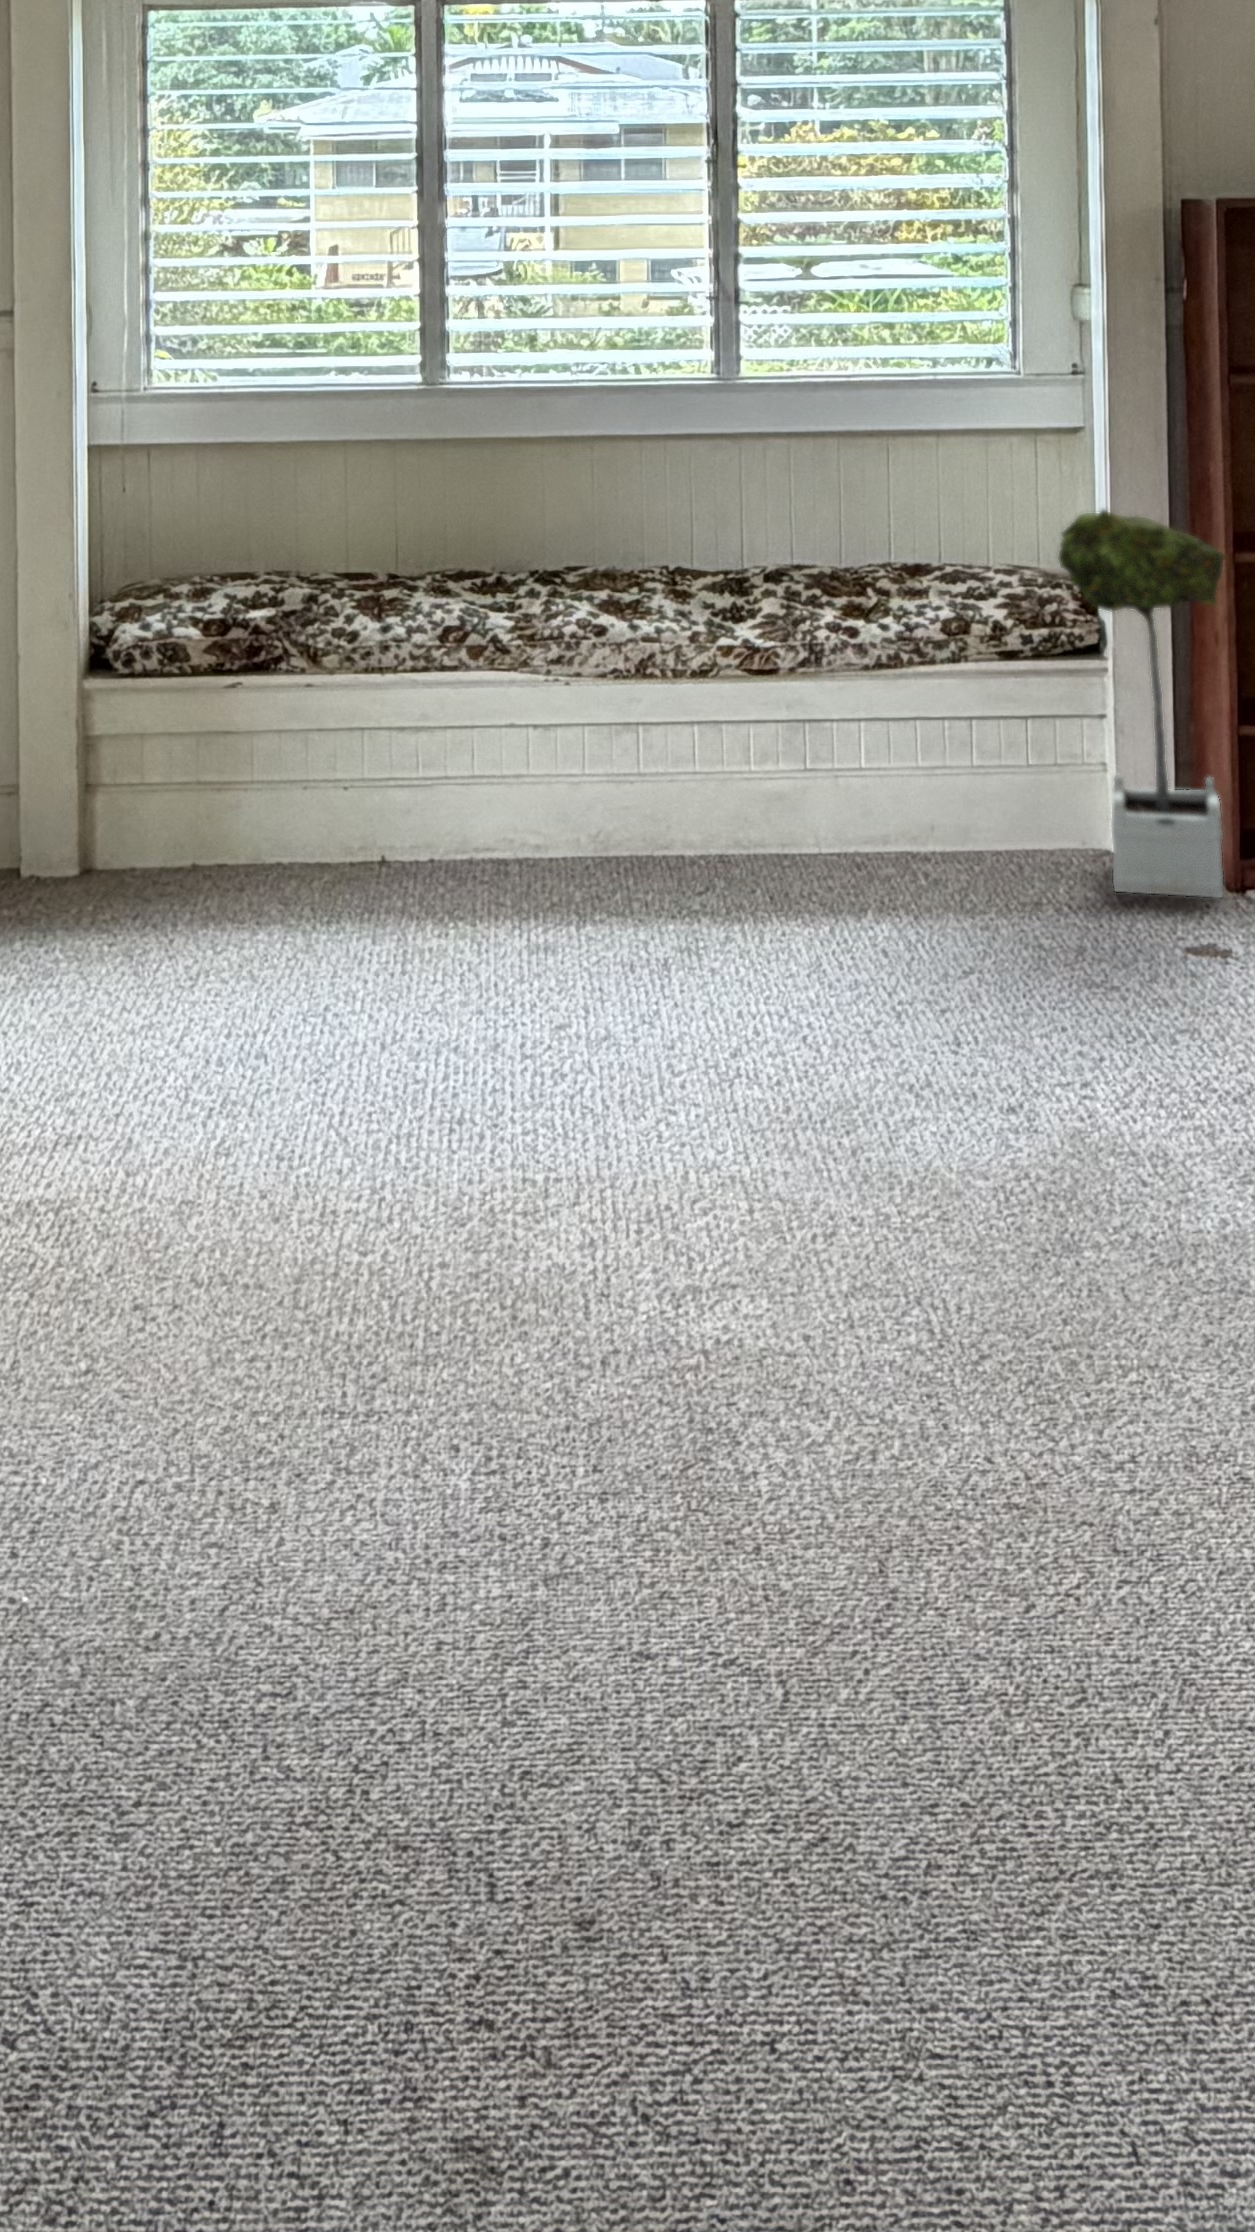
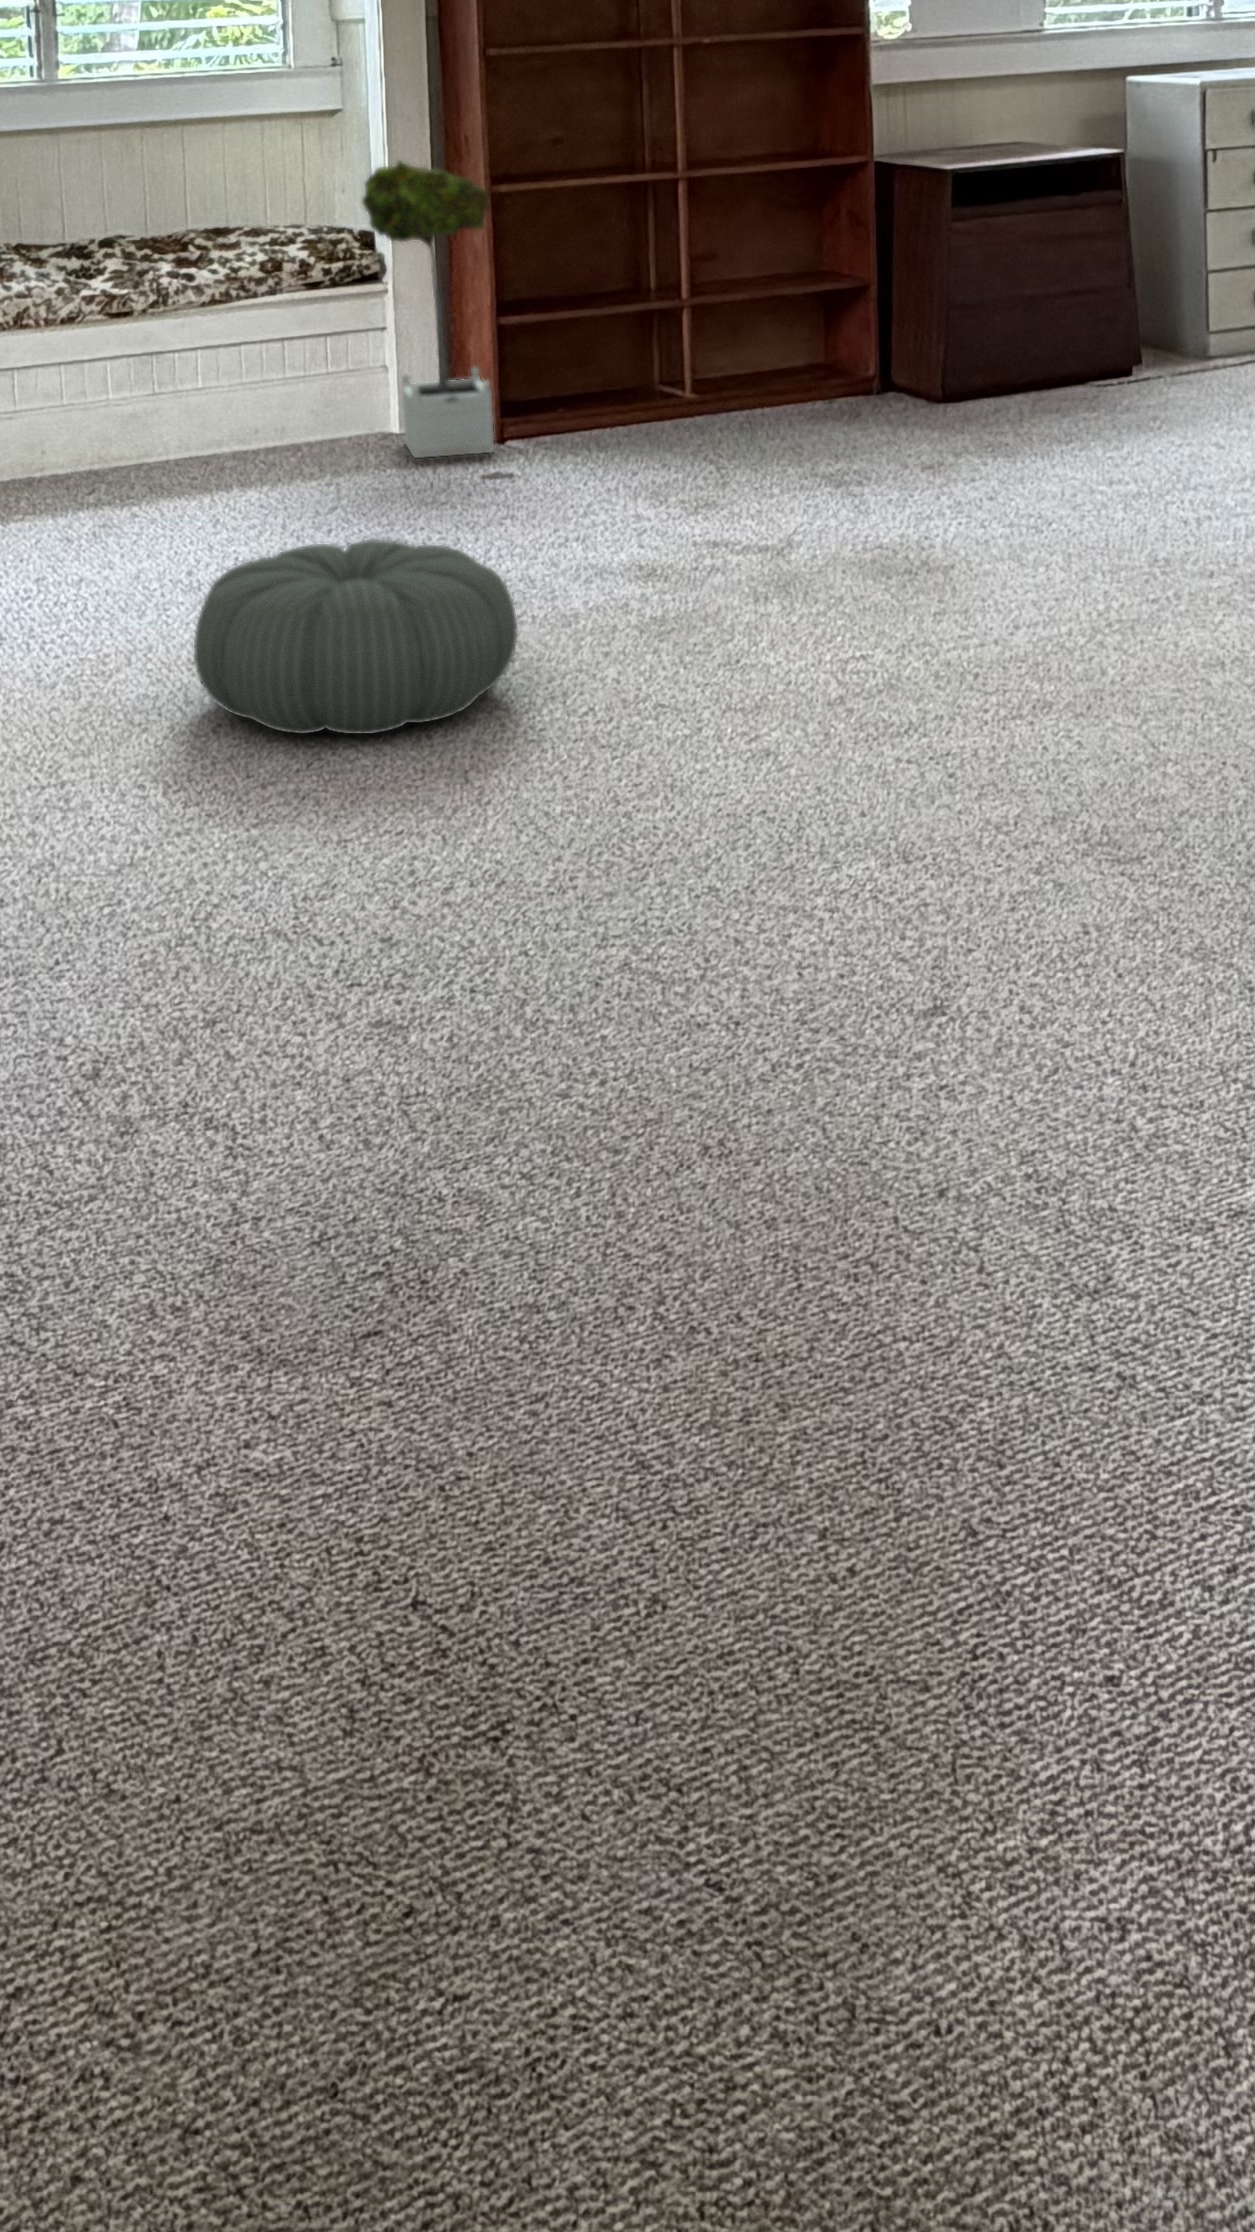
pouf: none [560,1103,1020,1441] -> present [194,539,518,734]

